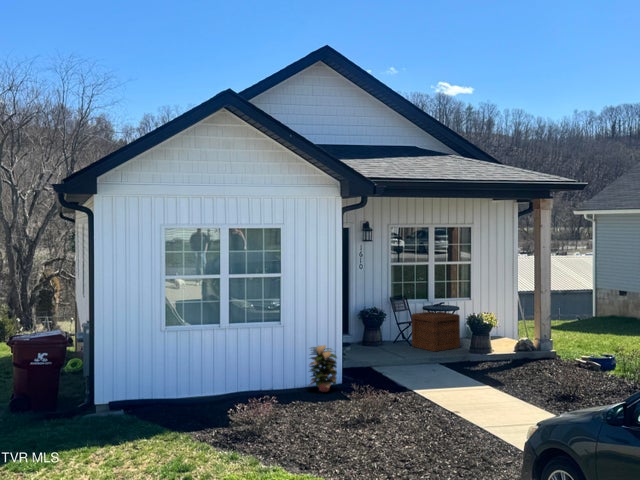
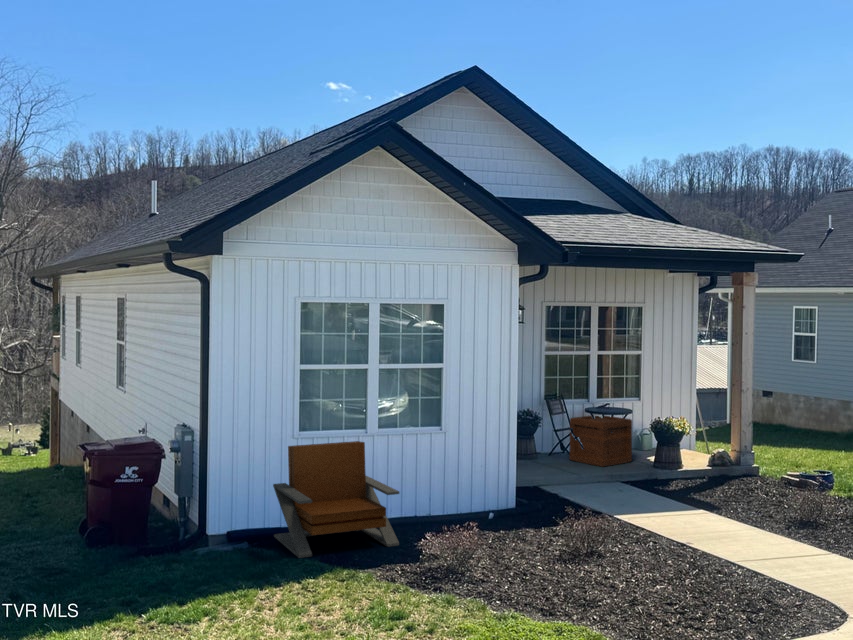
lounge chair: none [144,334,231,422] -> present [273,441,399,558]
decorative plant: present [310,345,337,392] -> none [478,457,519,518]

